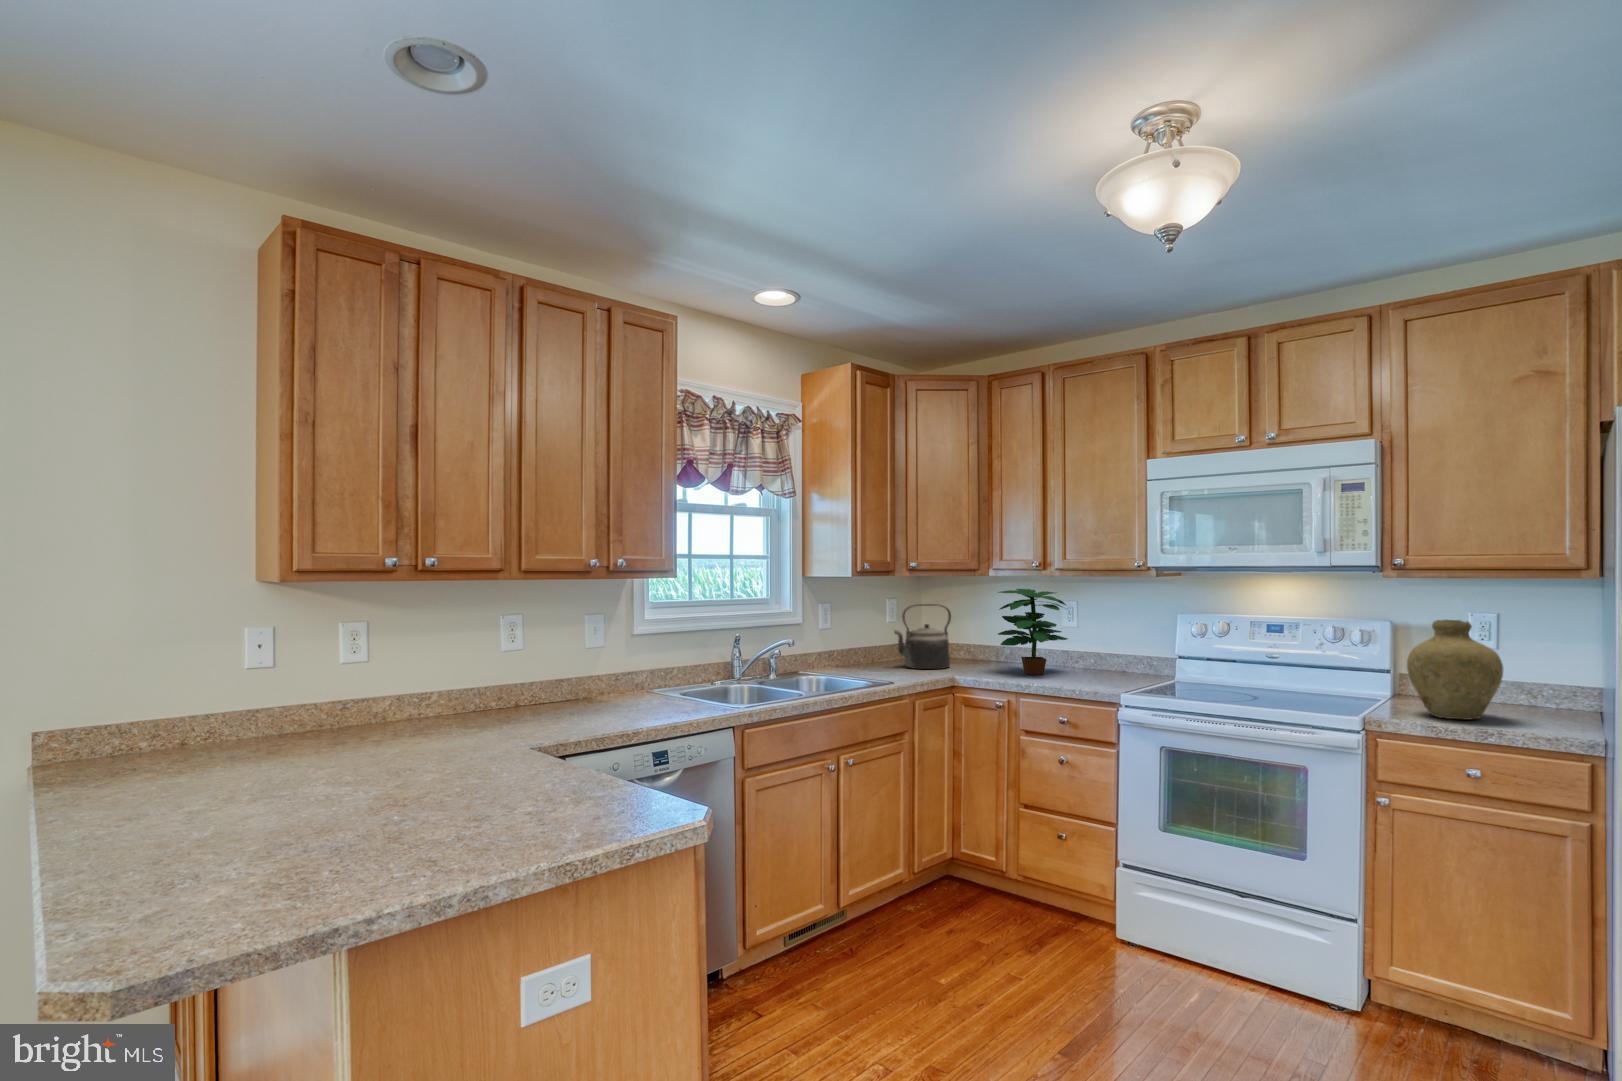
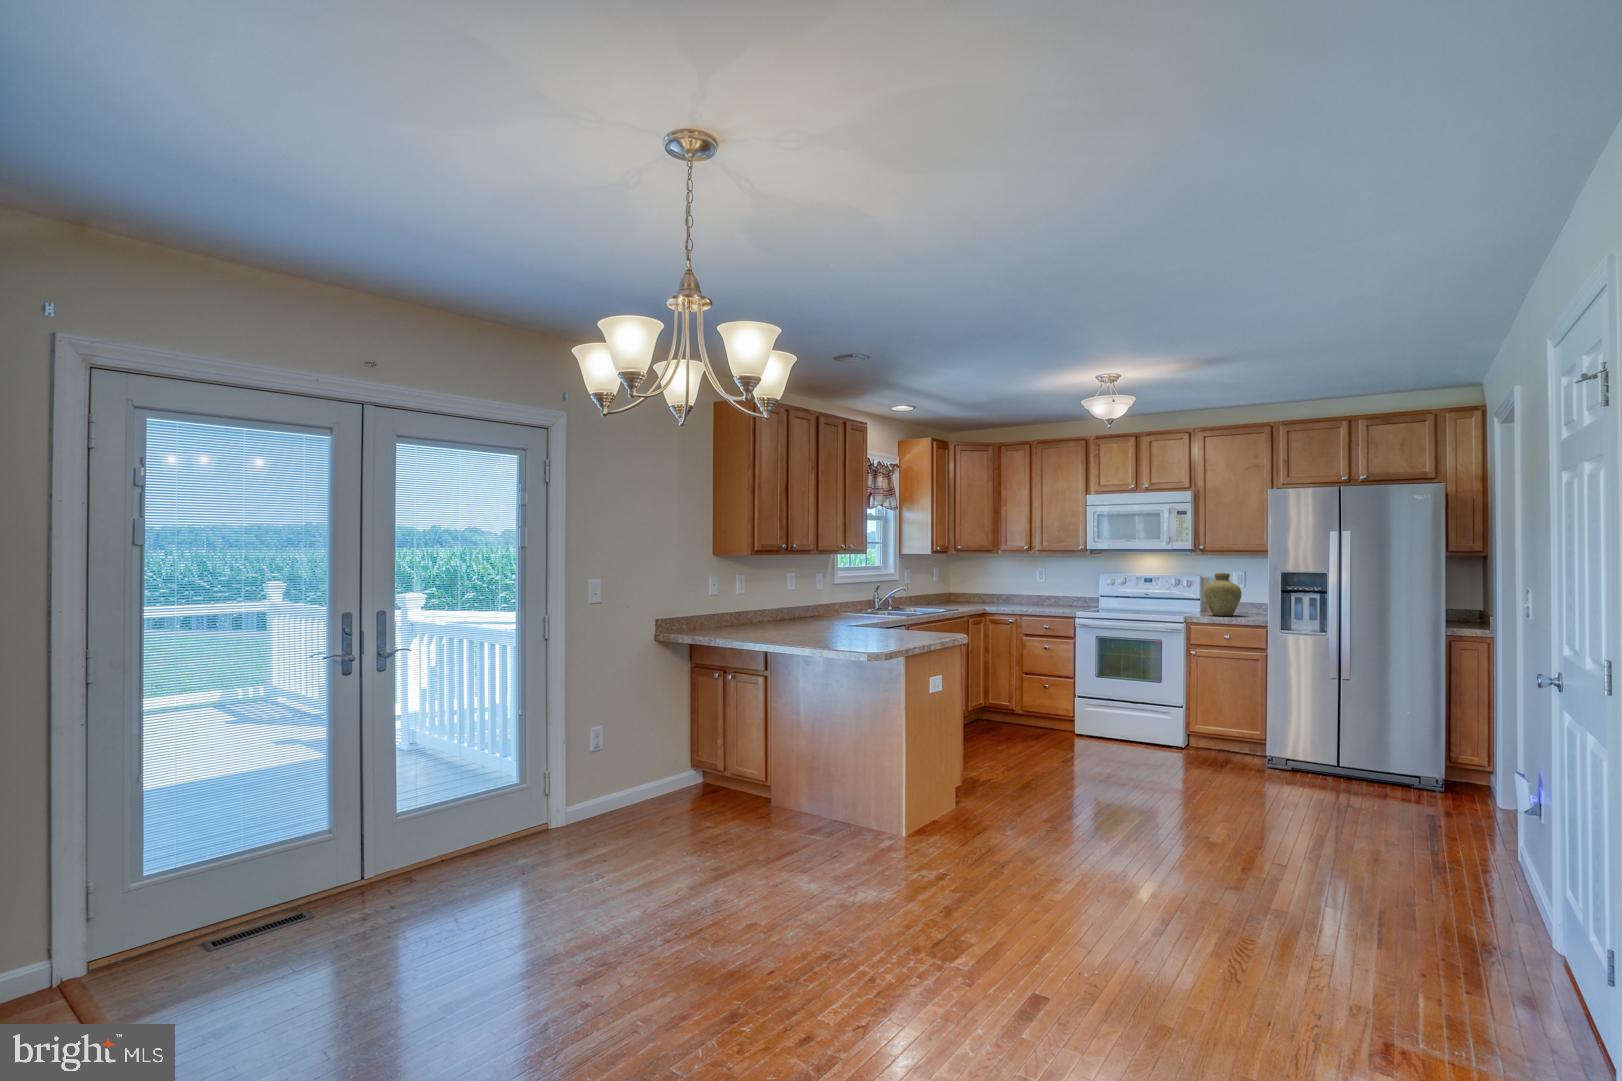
potted plant: present [998,589,1068,675] -> none [1005,563,1044,609]
kettle: present [894,604,951,669] -> none [946,572,976,608]

